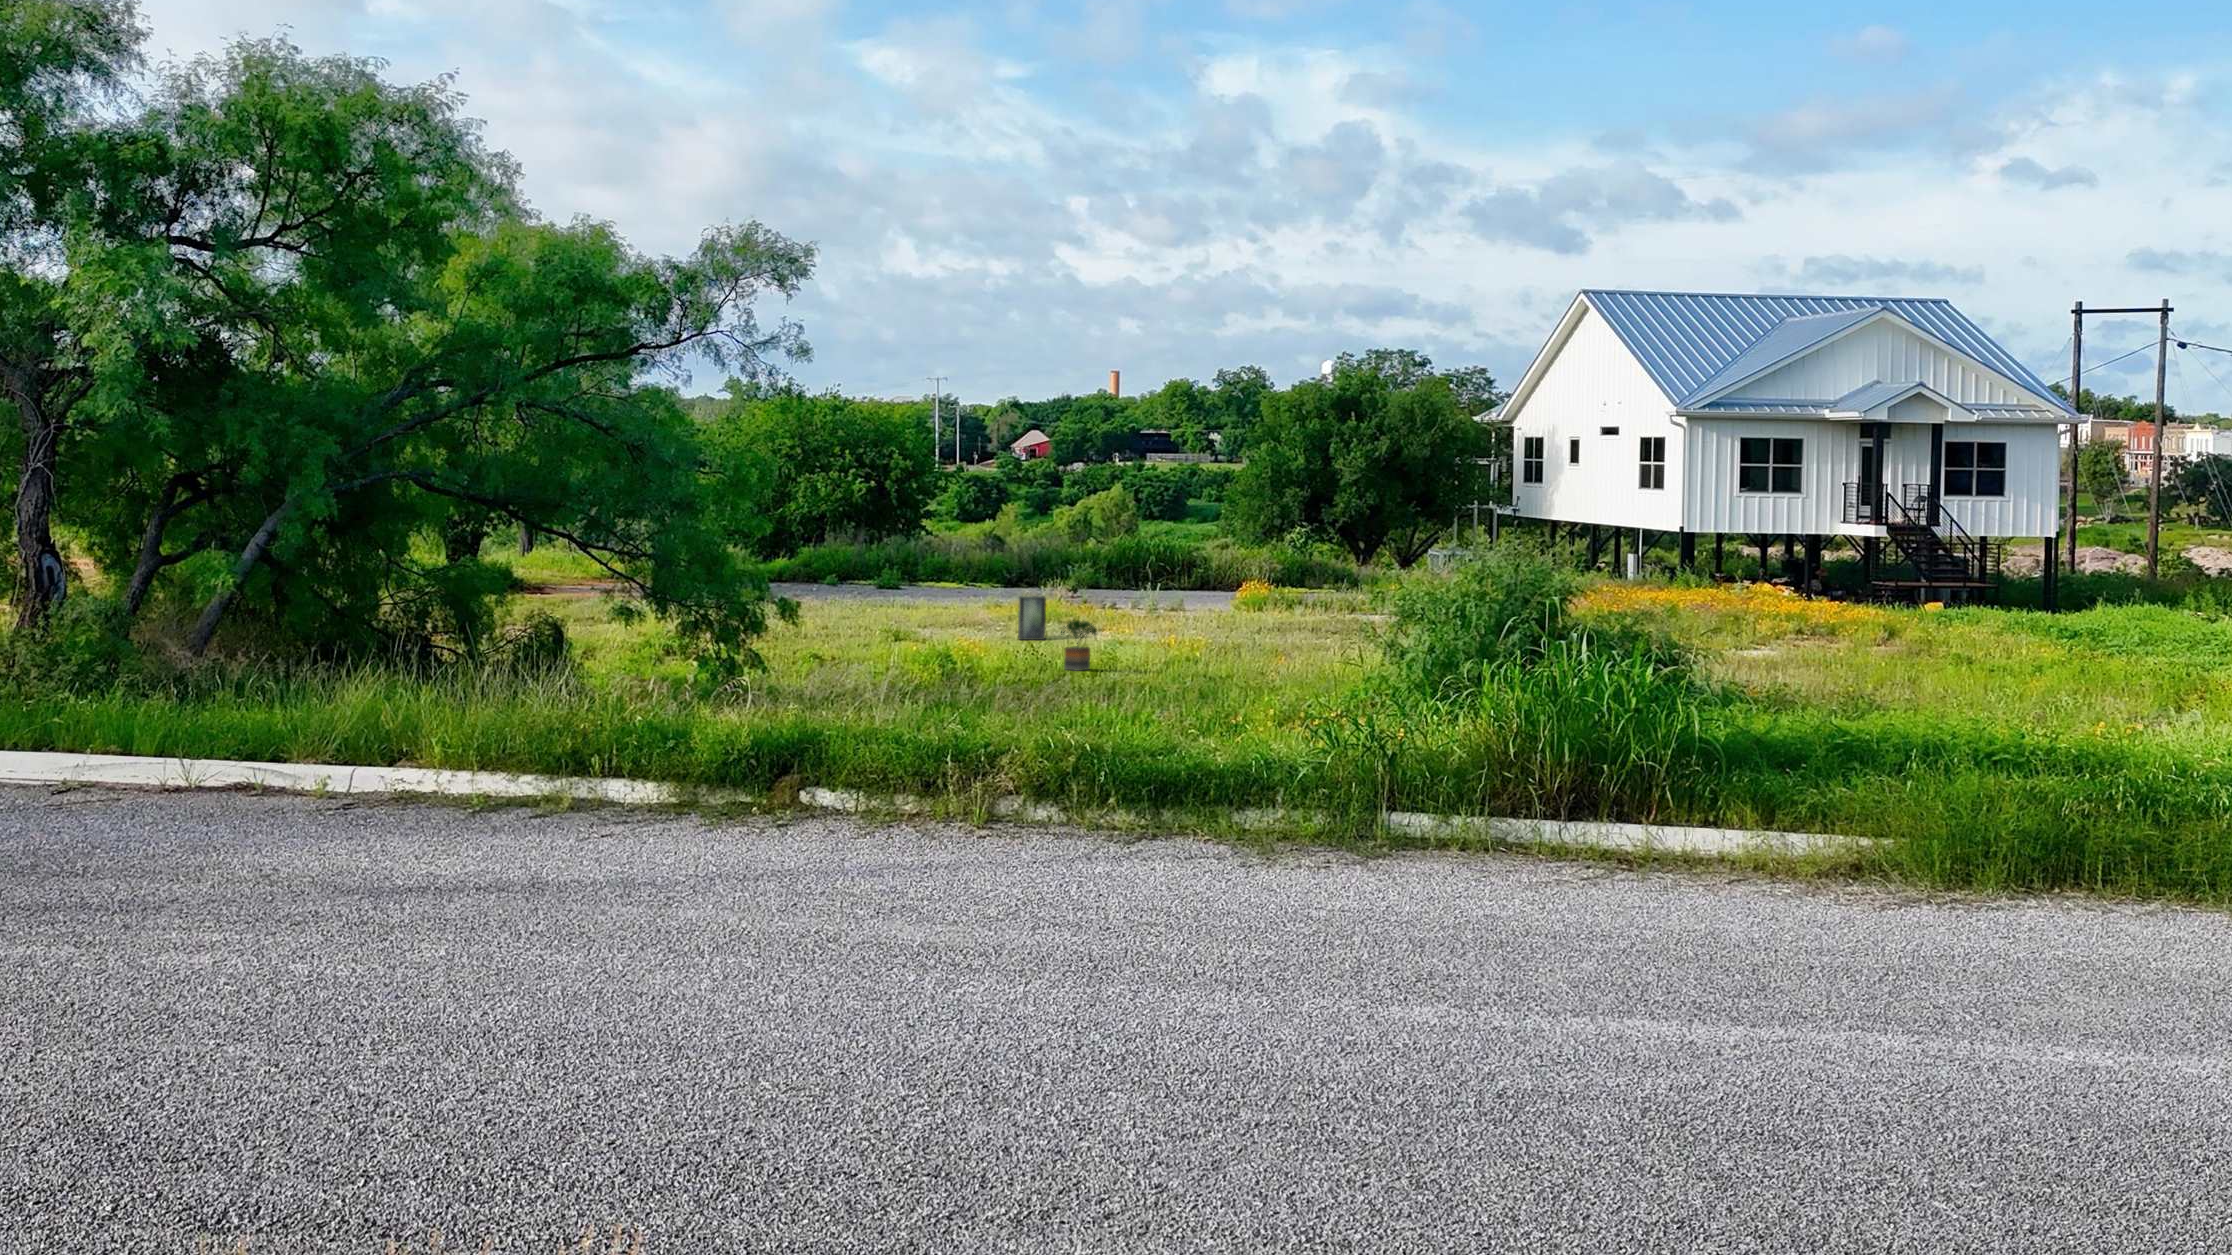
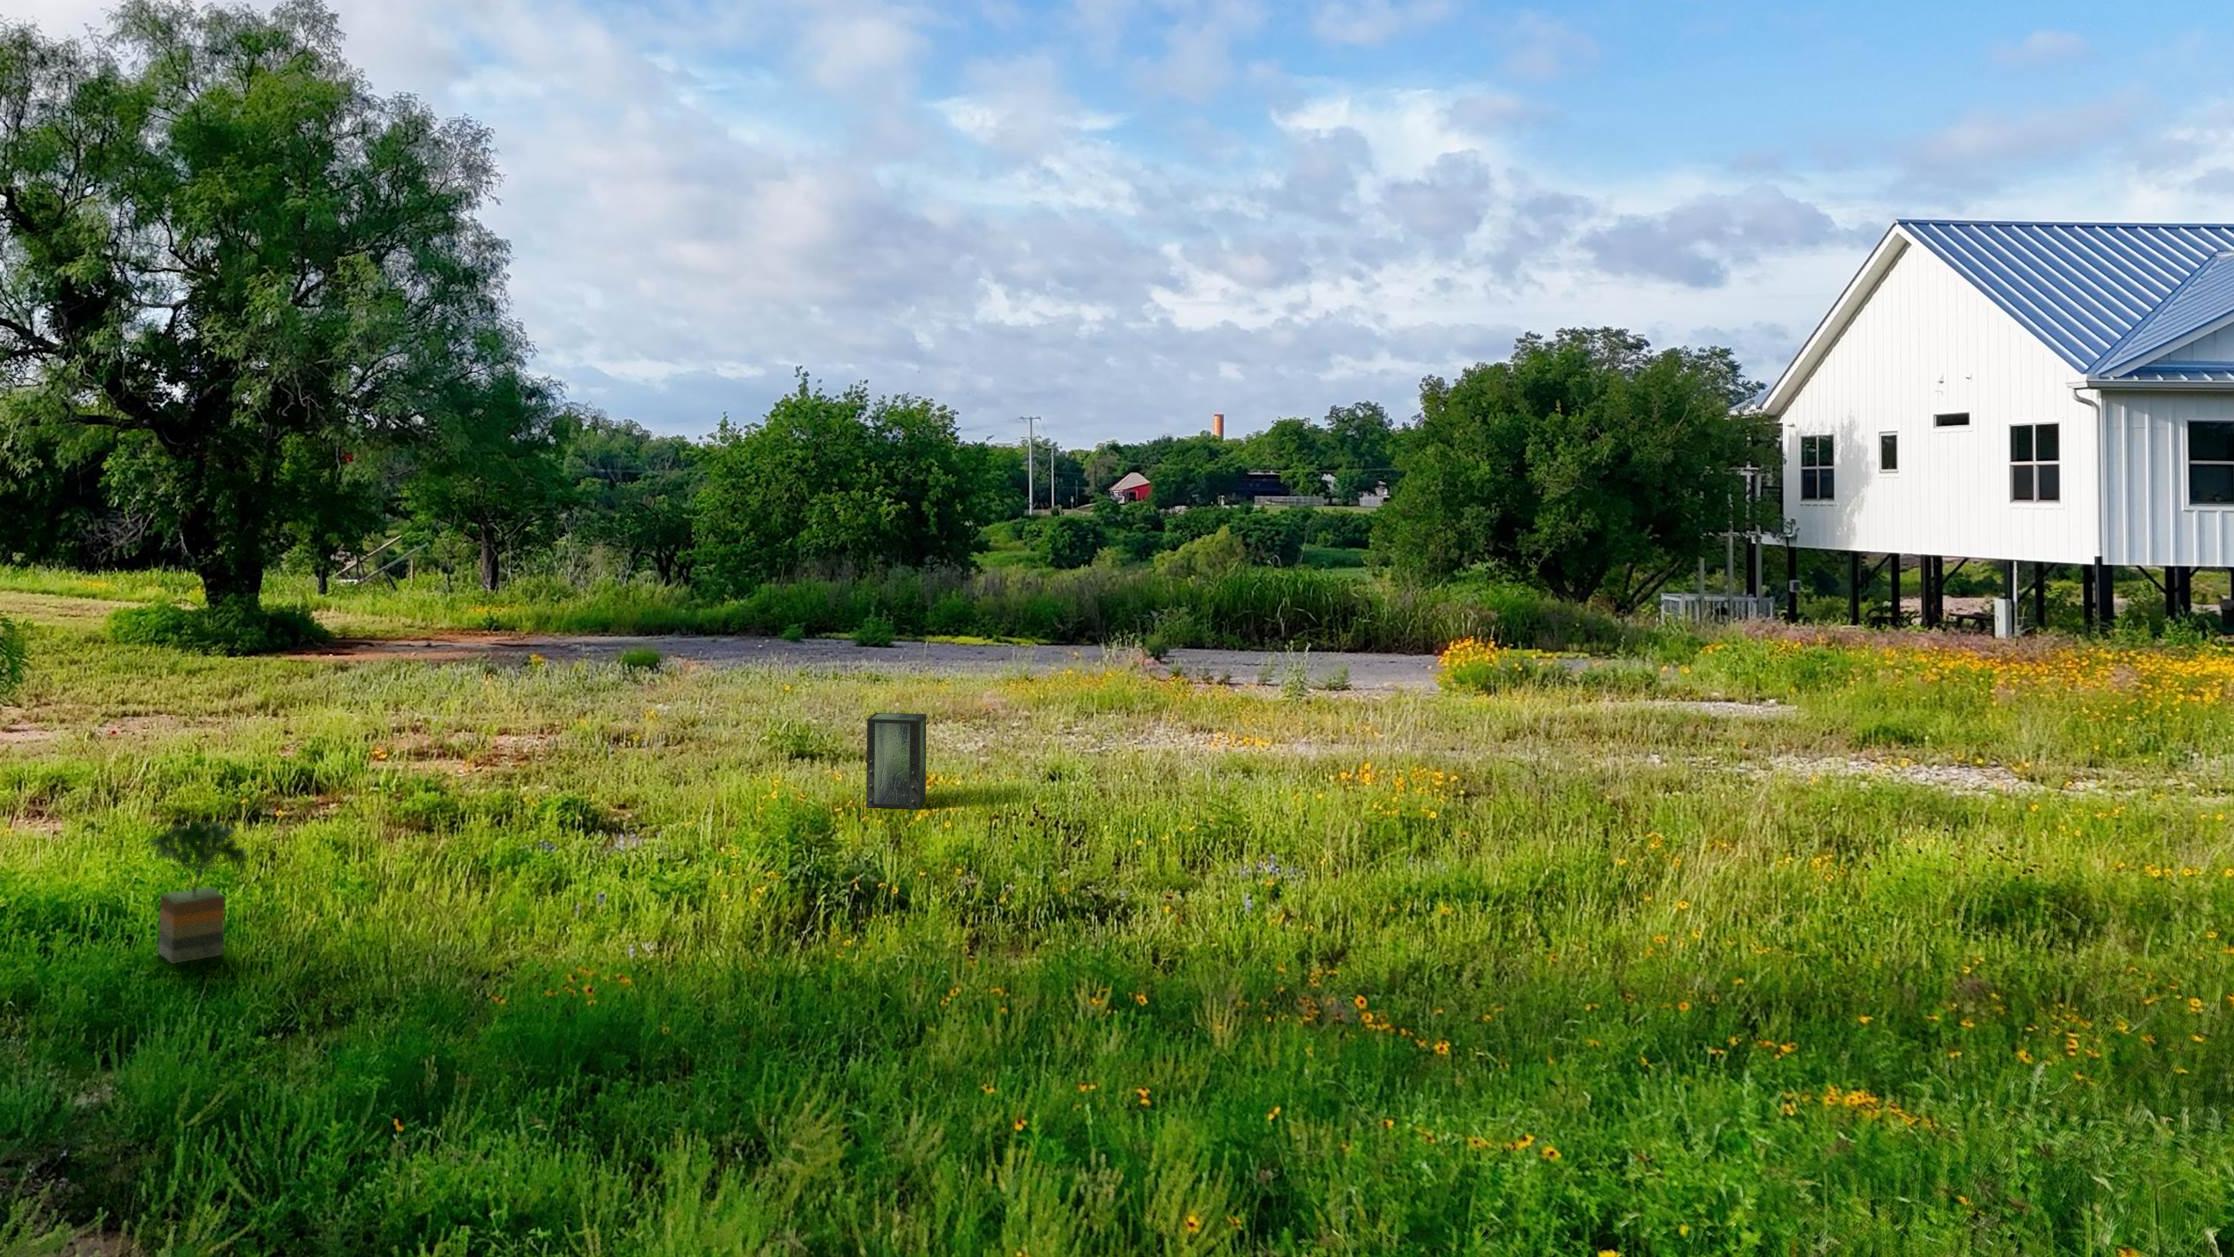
potted tree: present [1061,620,1097,671] -> present [151,821,248,964]

